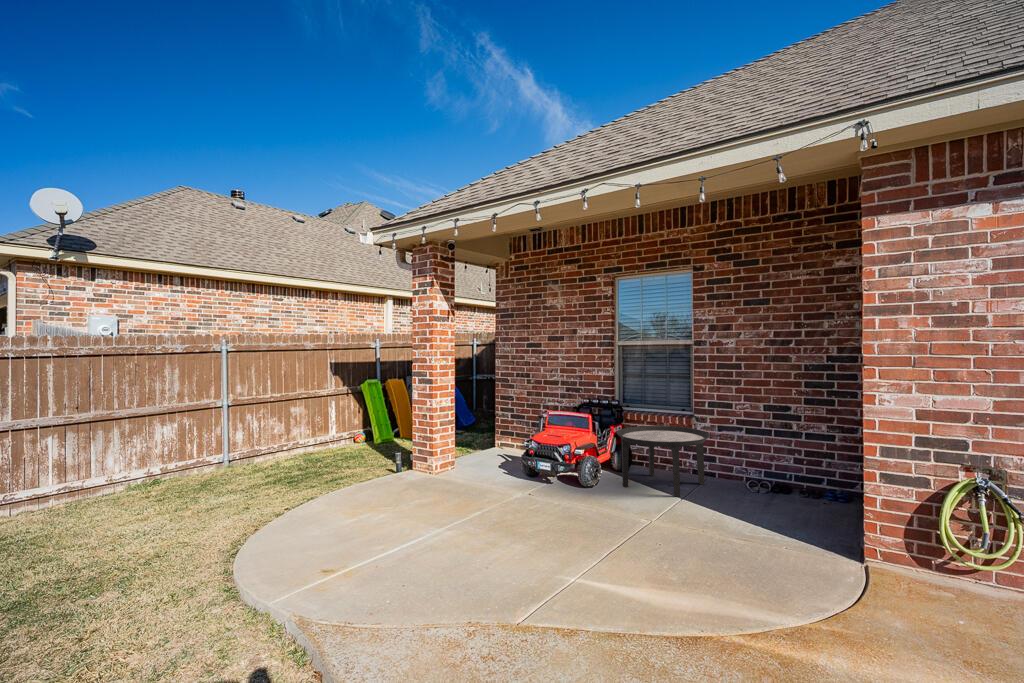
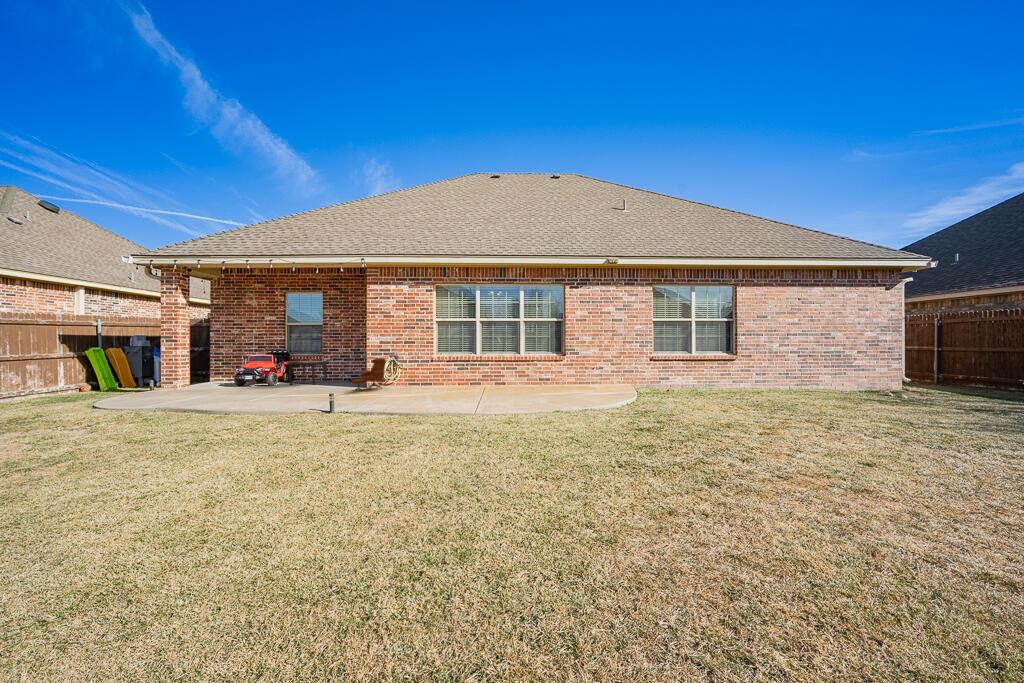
lounge chair: none [834,471,968,624] -> present [352,358,386,390]

